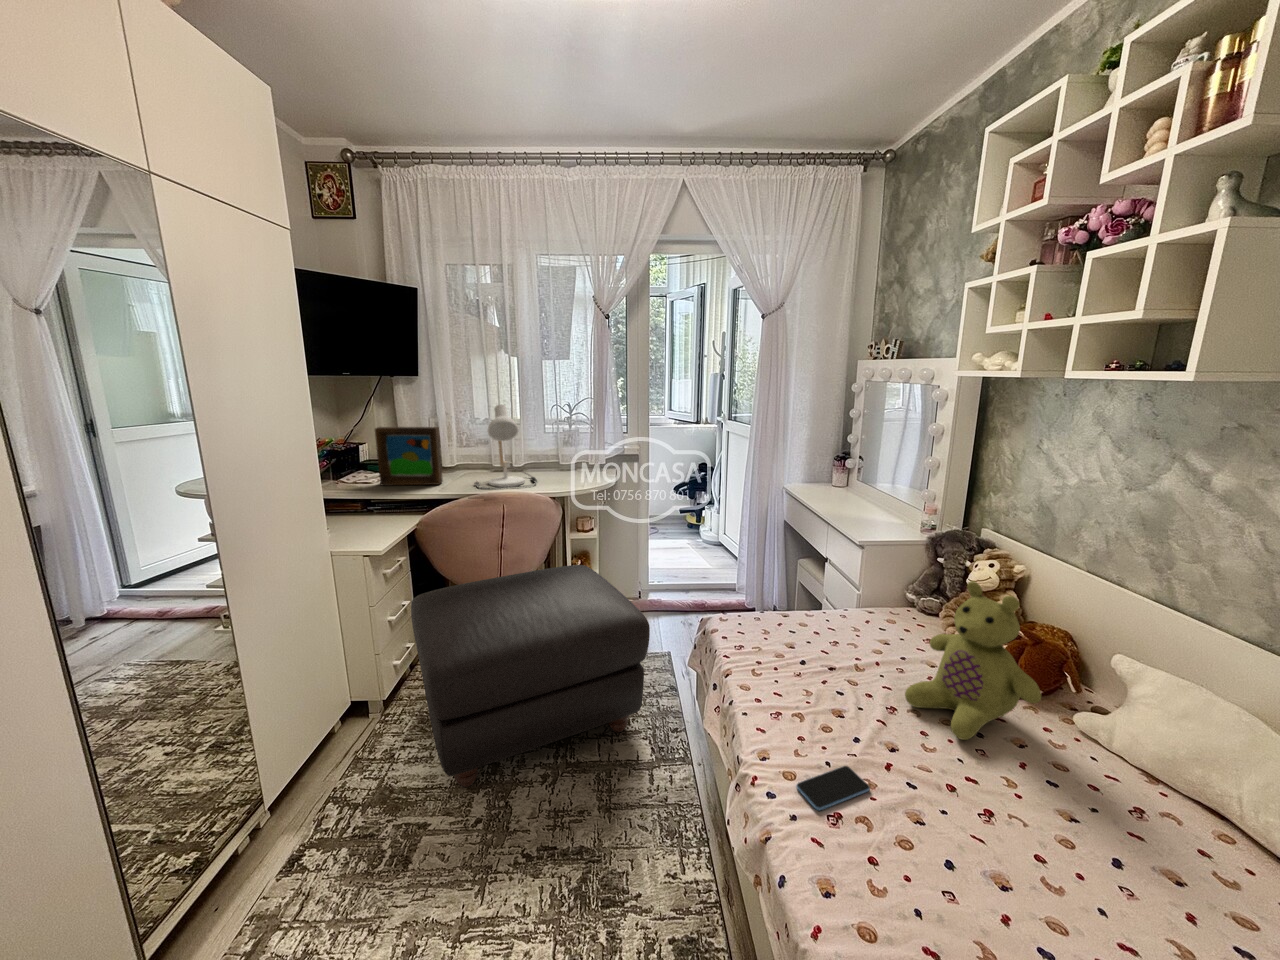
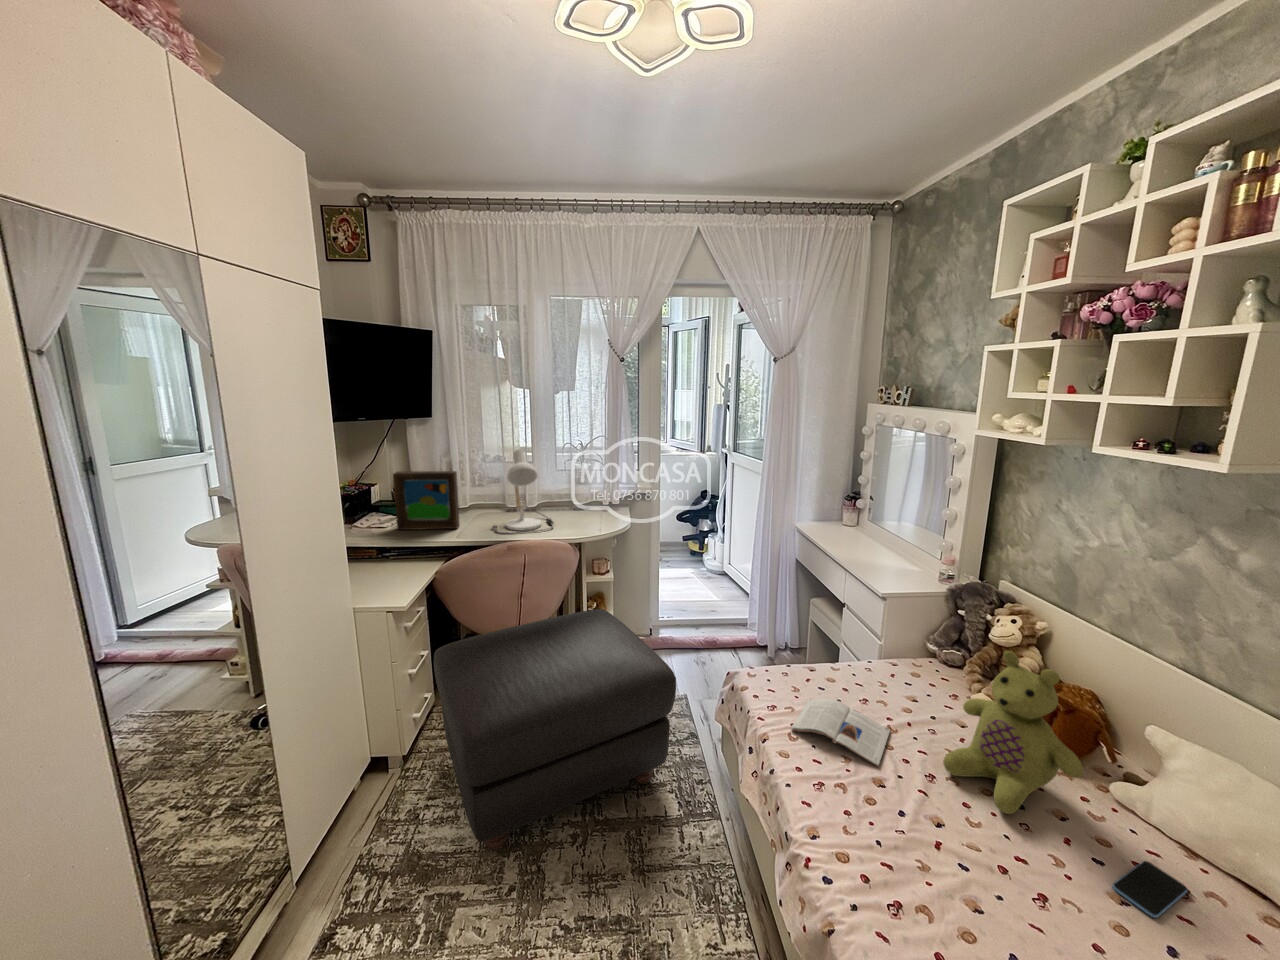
magazine: none [756,640,857,699] -> present [791,699,890,766]
smartphone: present [797,766,870,810] -> present [1113,861,1188,918]

